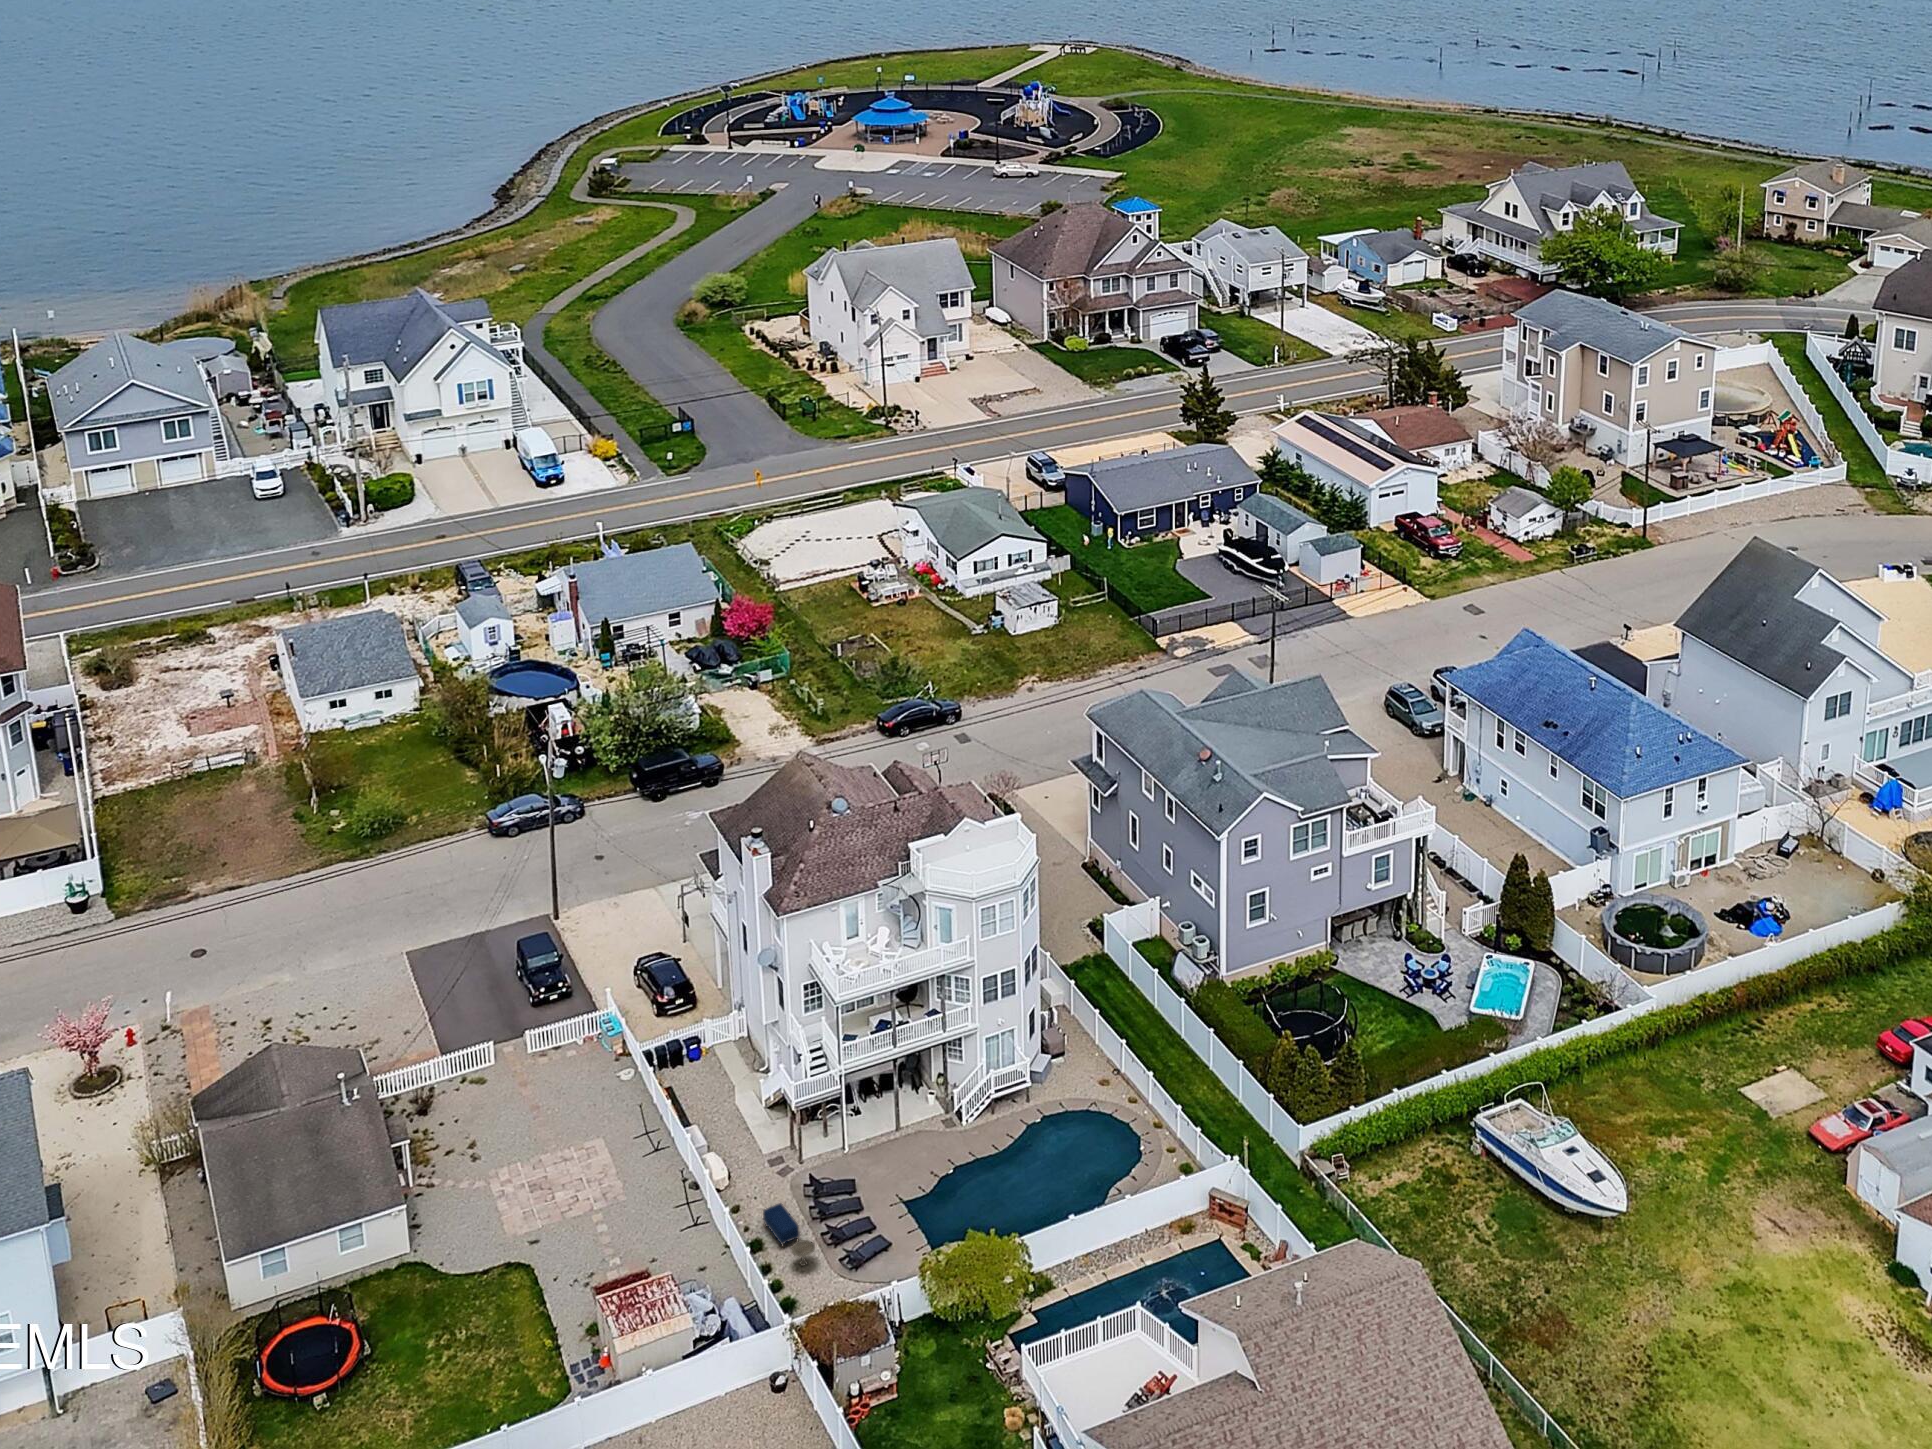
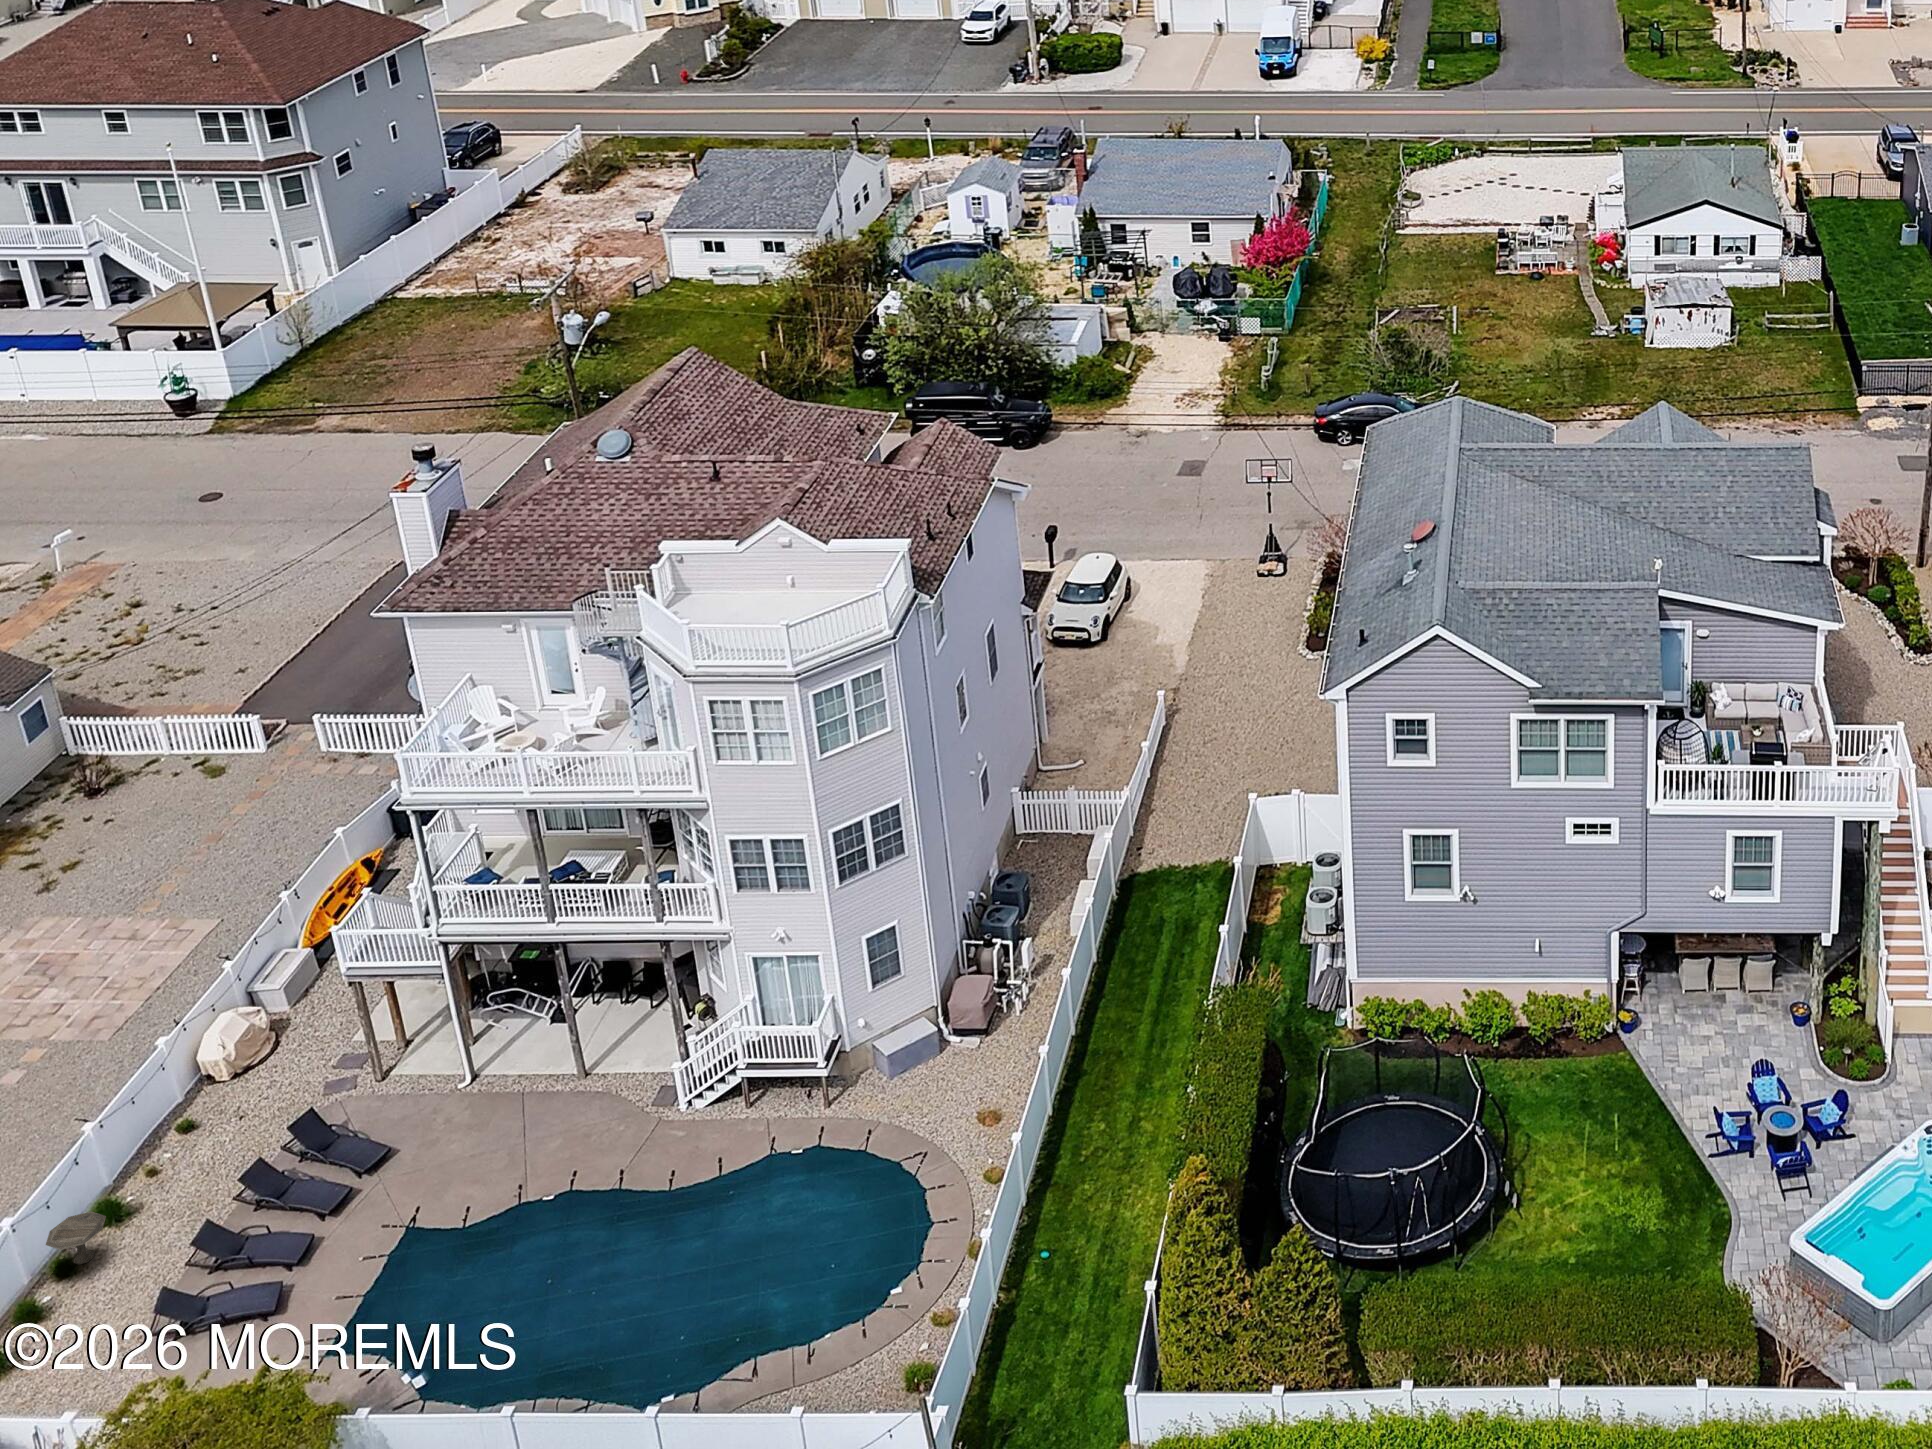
bench: present [763,1203,800,1247] -> none [91,1126,178,1215]

